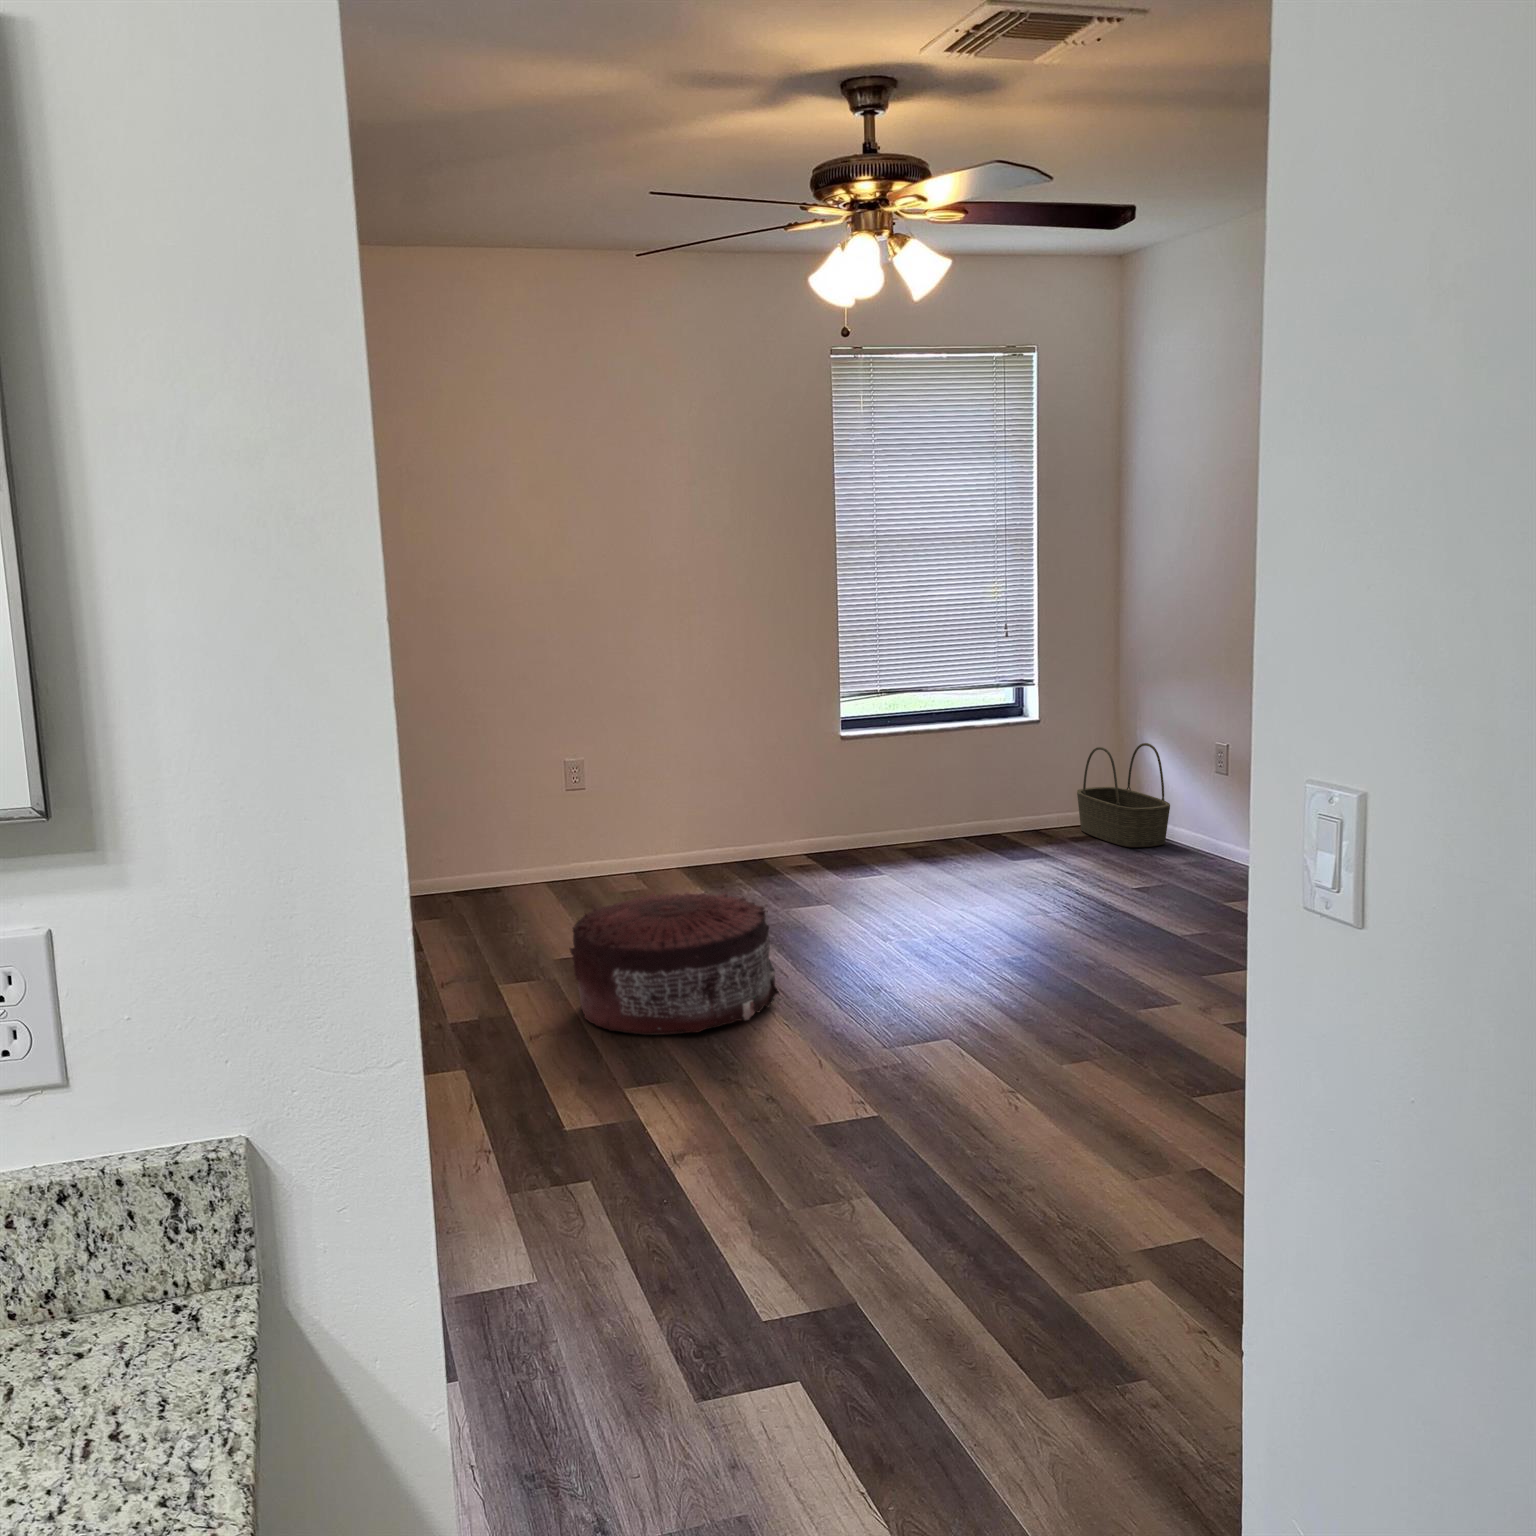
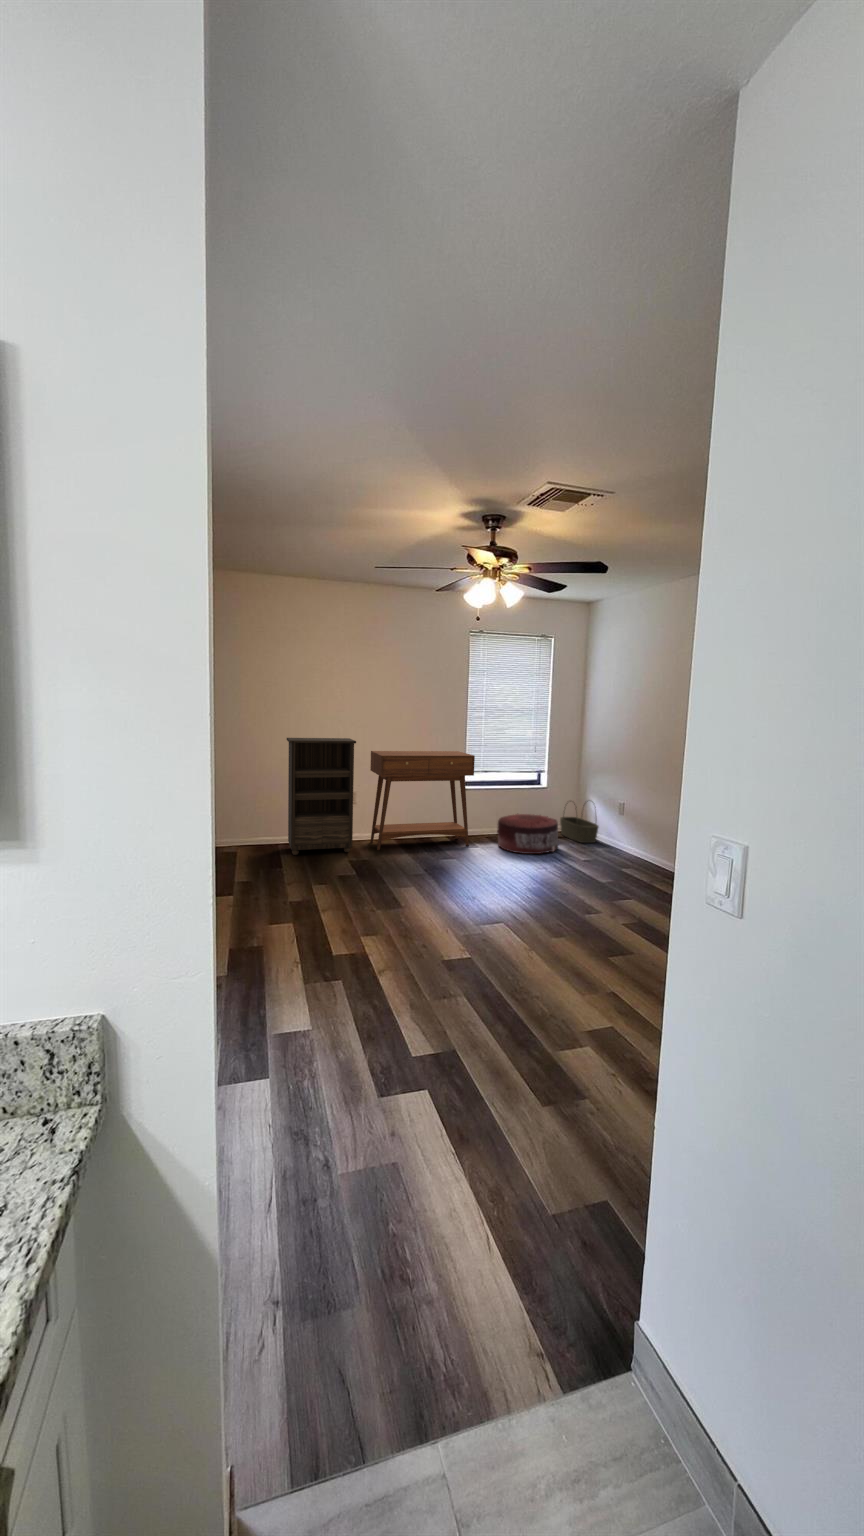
bookshelf: none [402,631,580,920] -> present [287,738,356,855]
console table: none [608,645,861,896] -> present [370,751,475,850]
pouf: present [570,892,779,1035] -> present [497,814,559,854]

